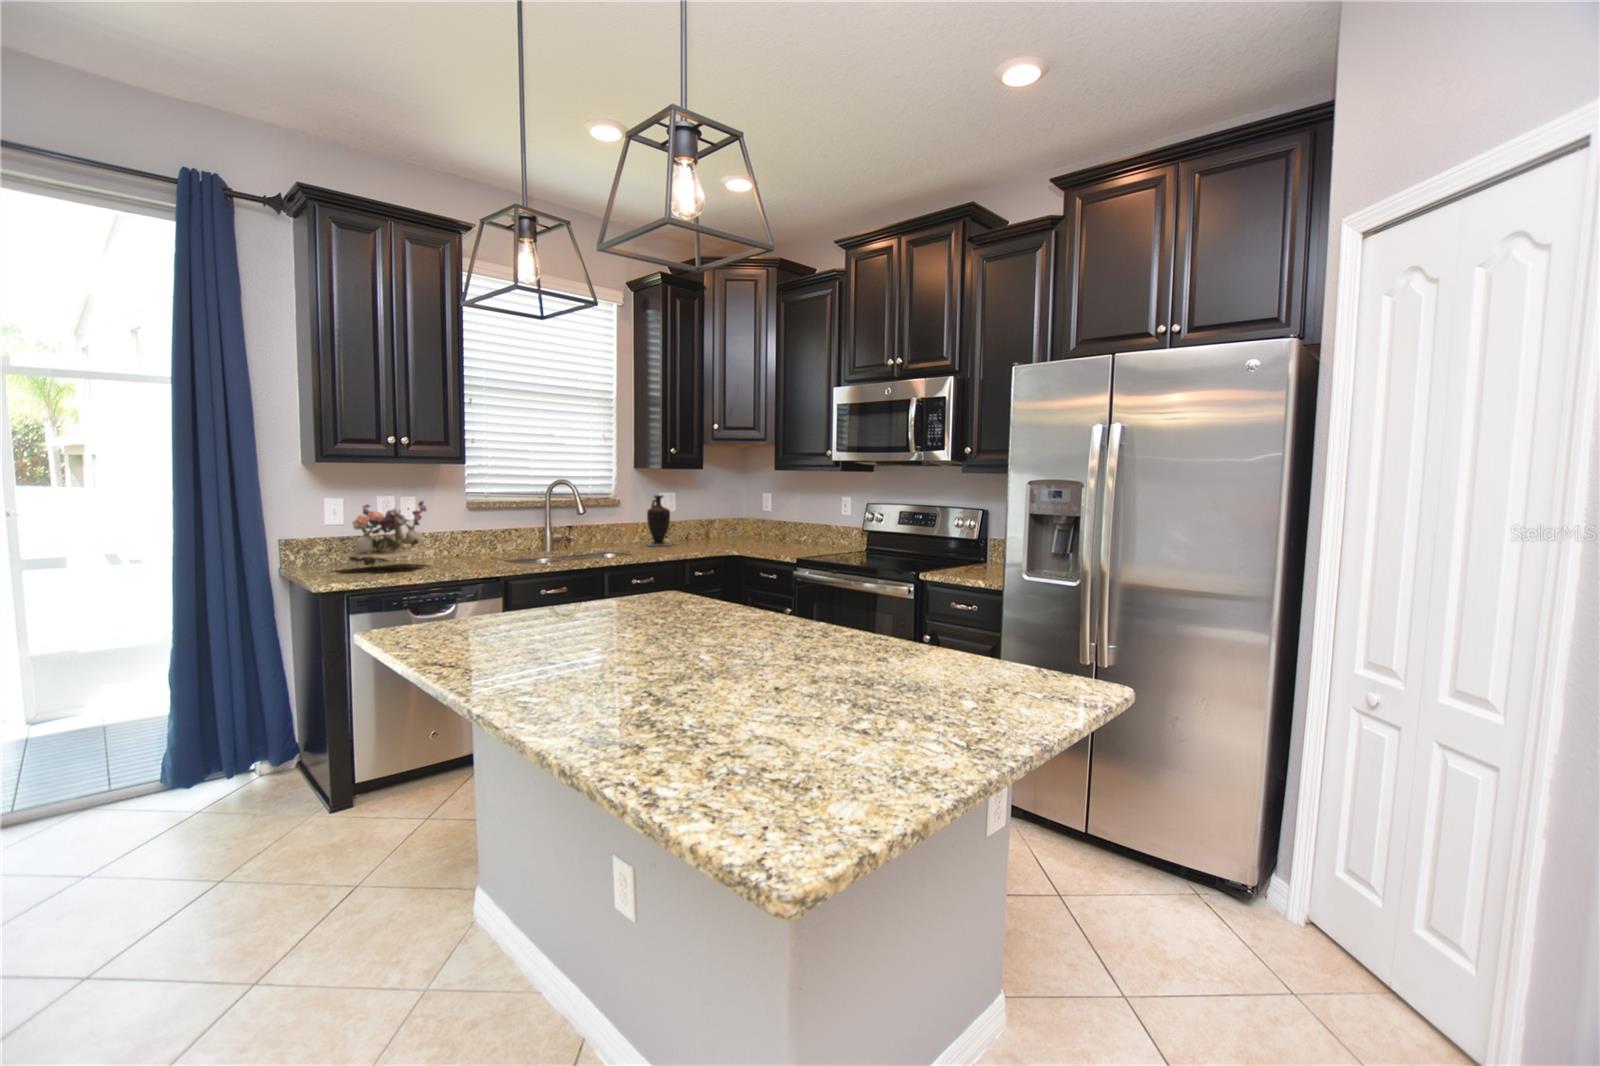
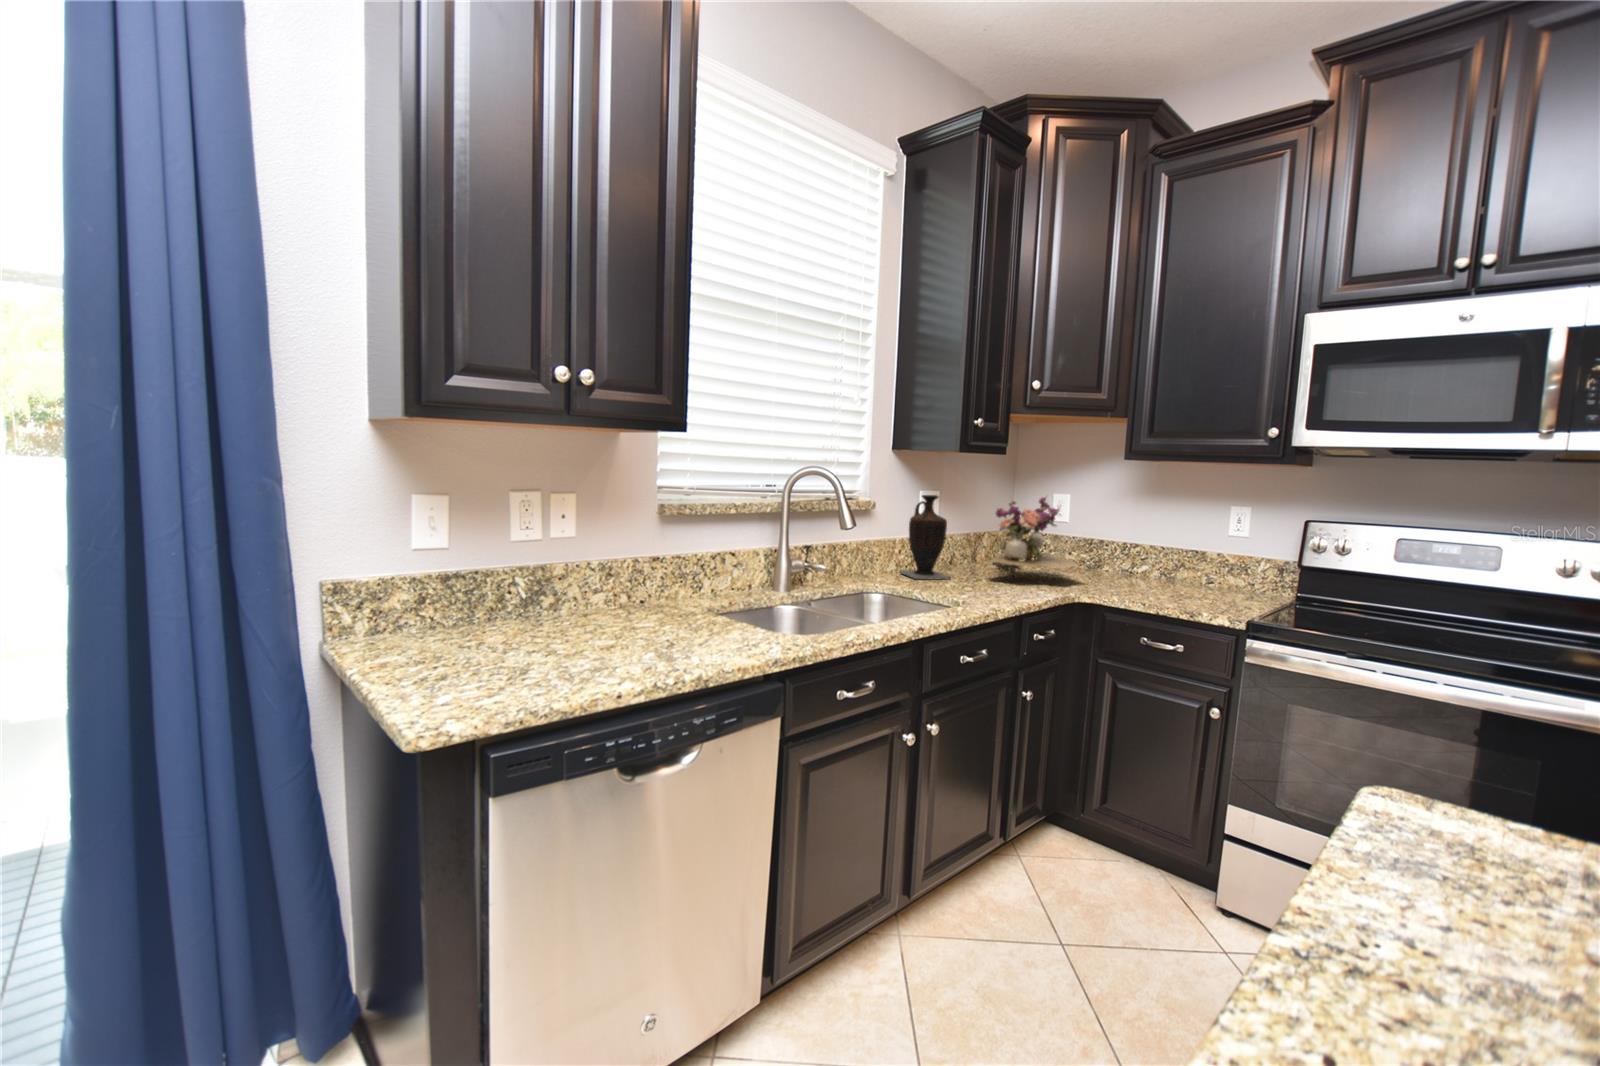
flower arrangement: present [339,500,431,567] -> present [987,497,1084,577]

